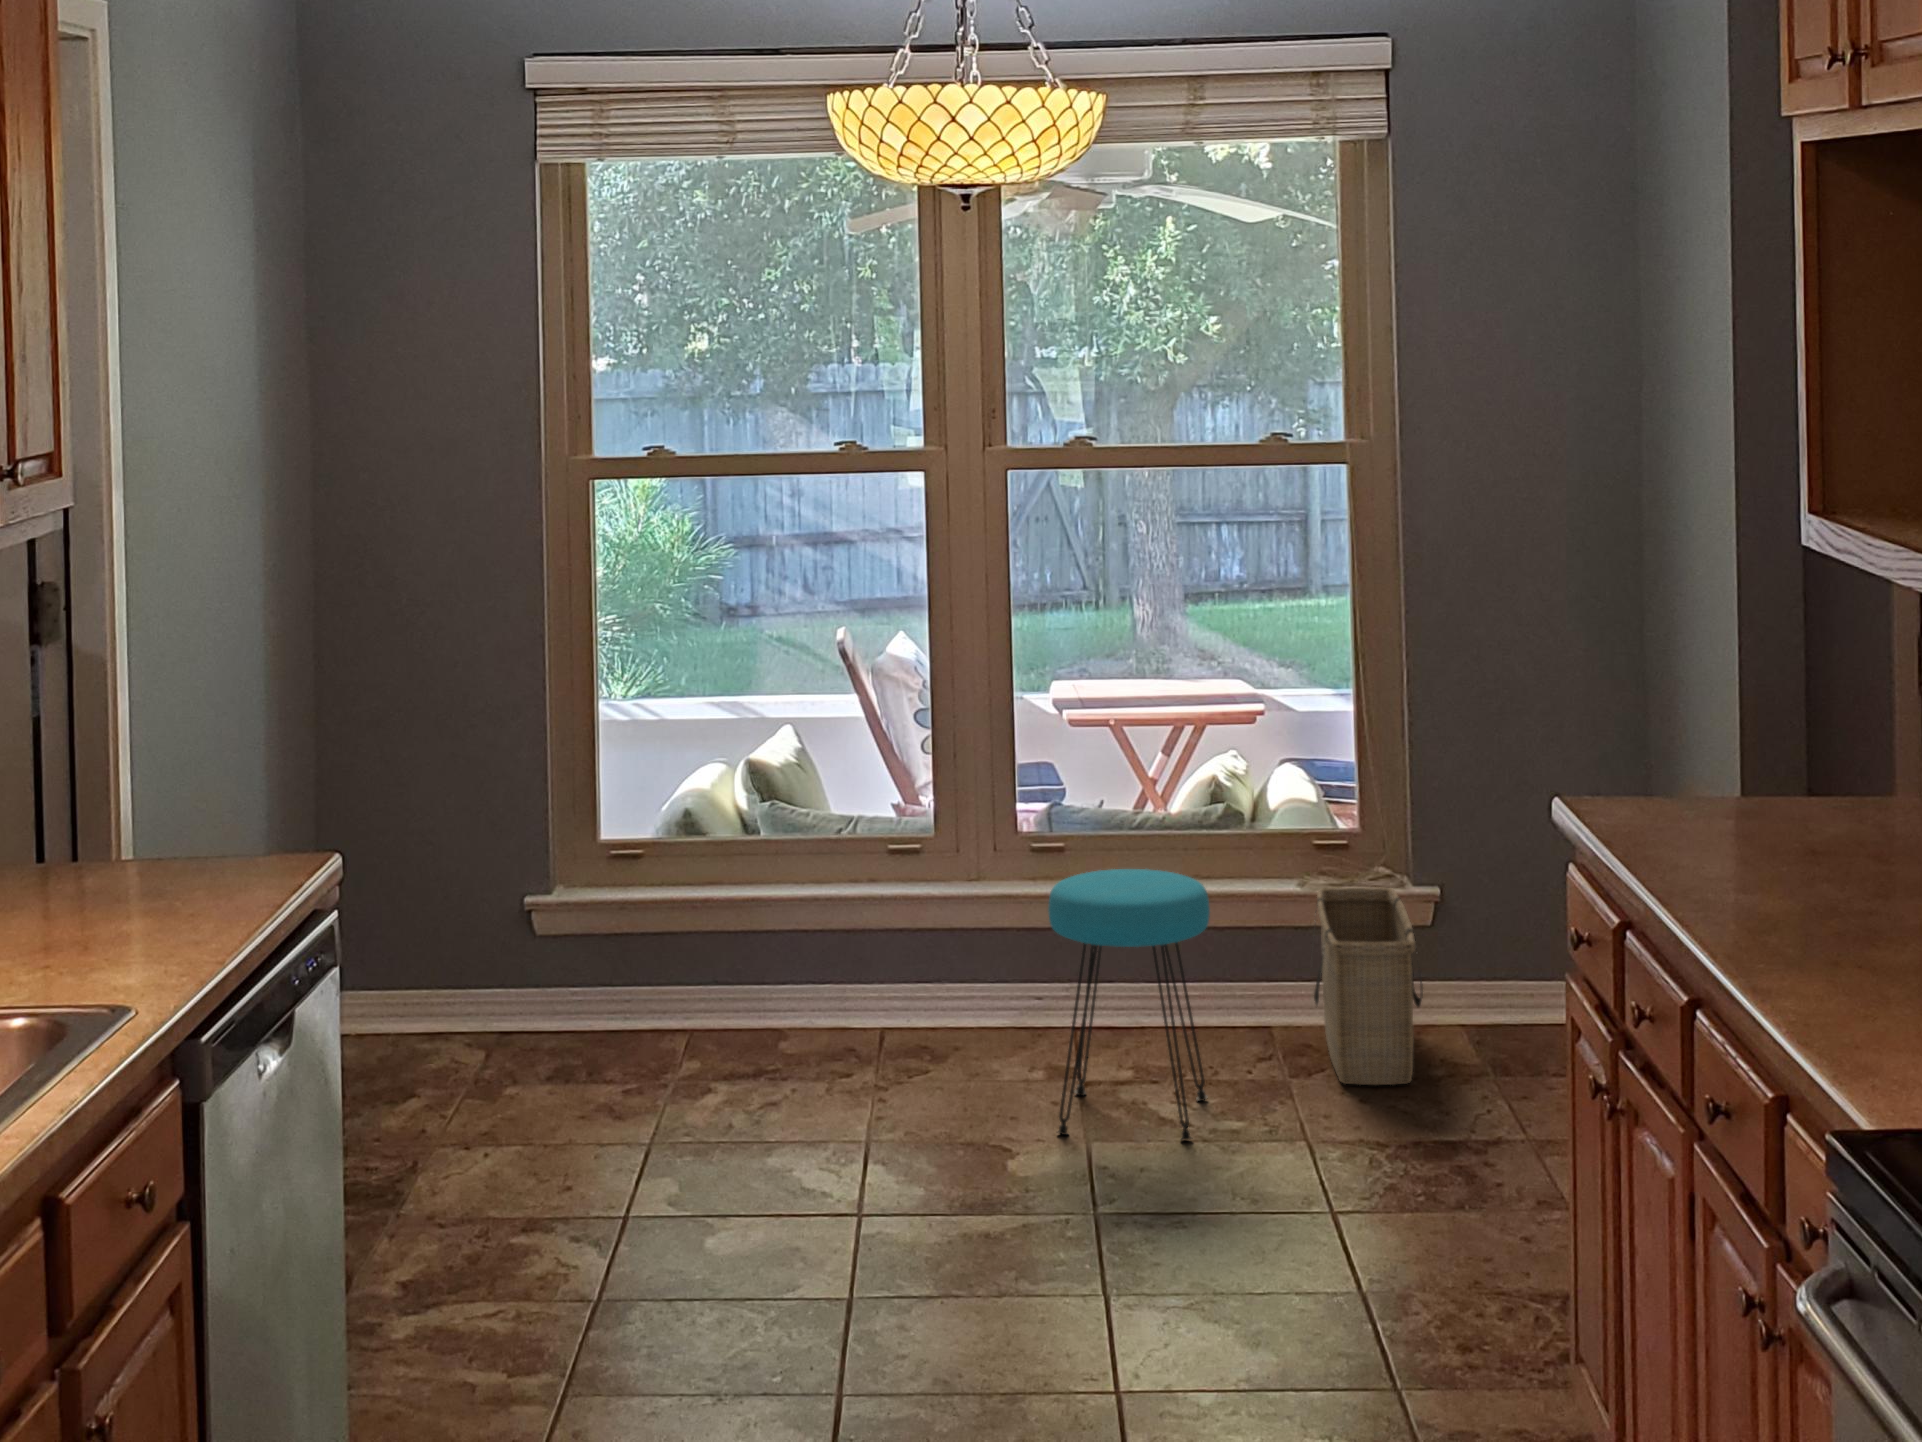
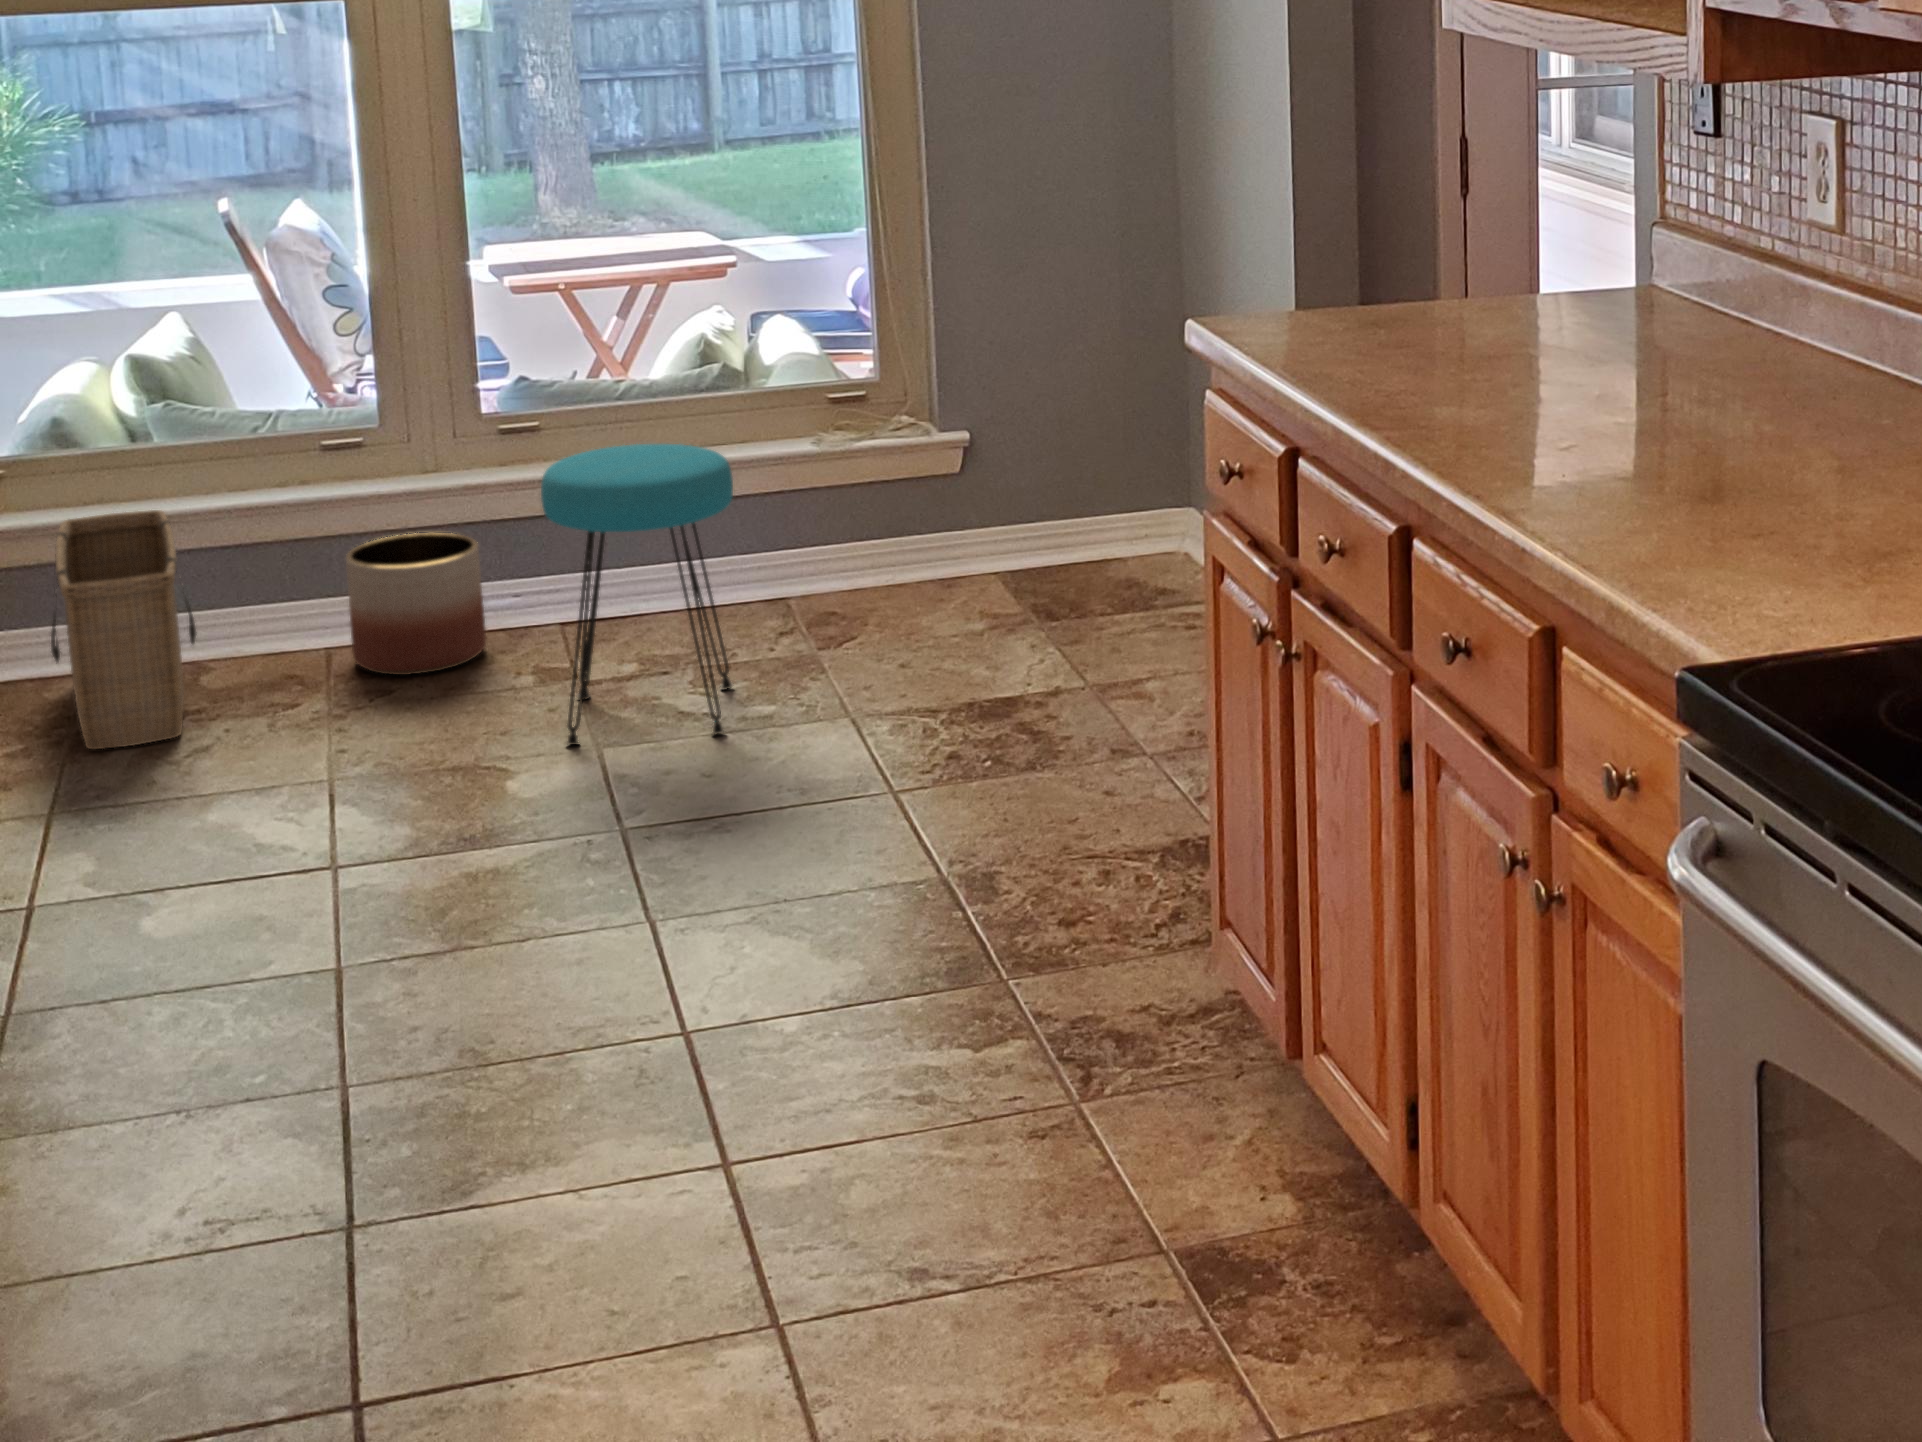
basket: present [1314,887,1423,1085] -> present [51,510,197,749]
planter: none [902,933,1010,1057] -> present [346,533,486,675]

